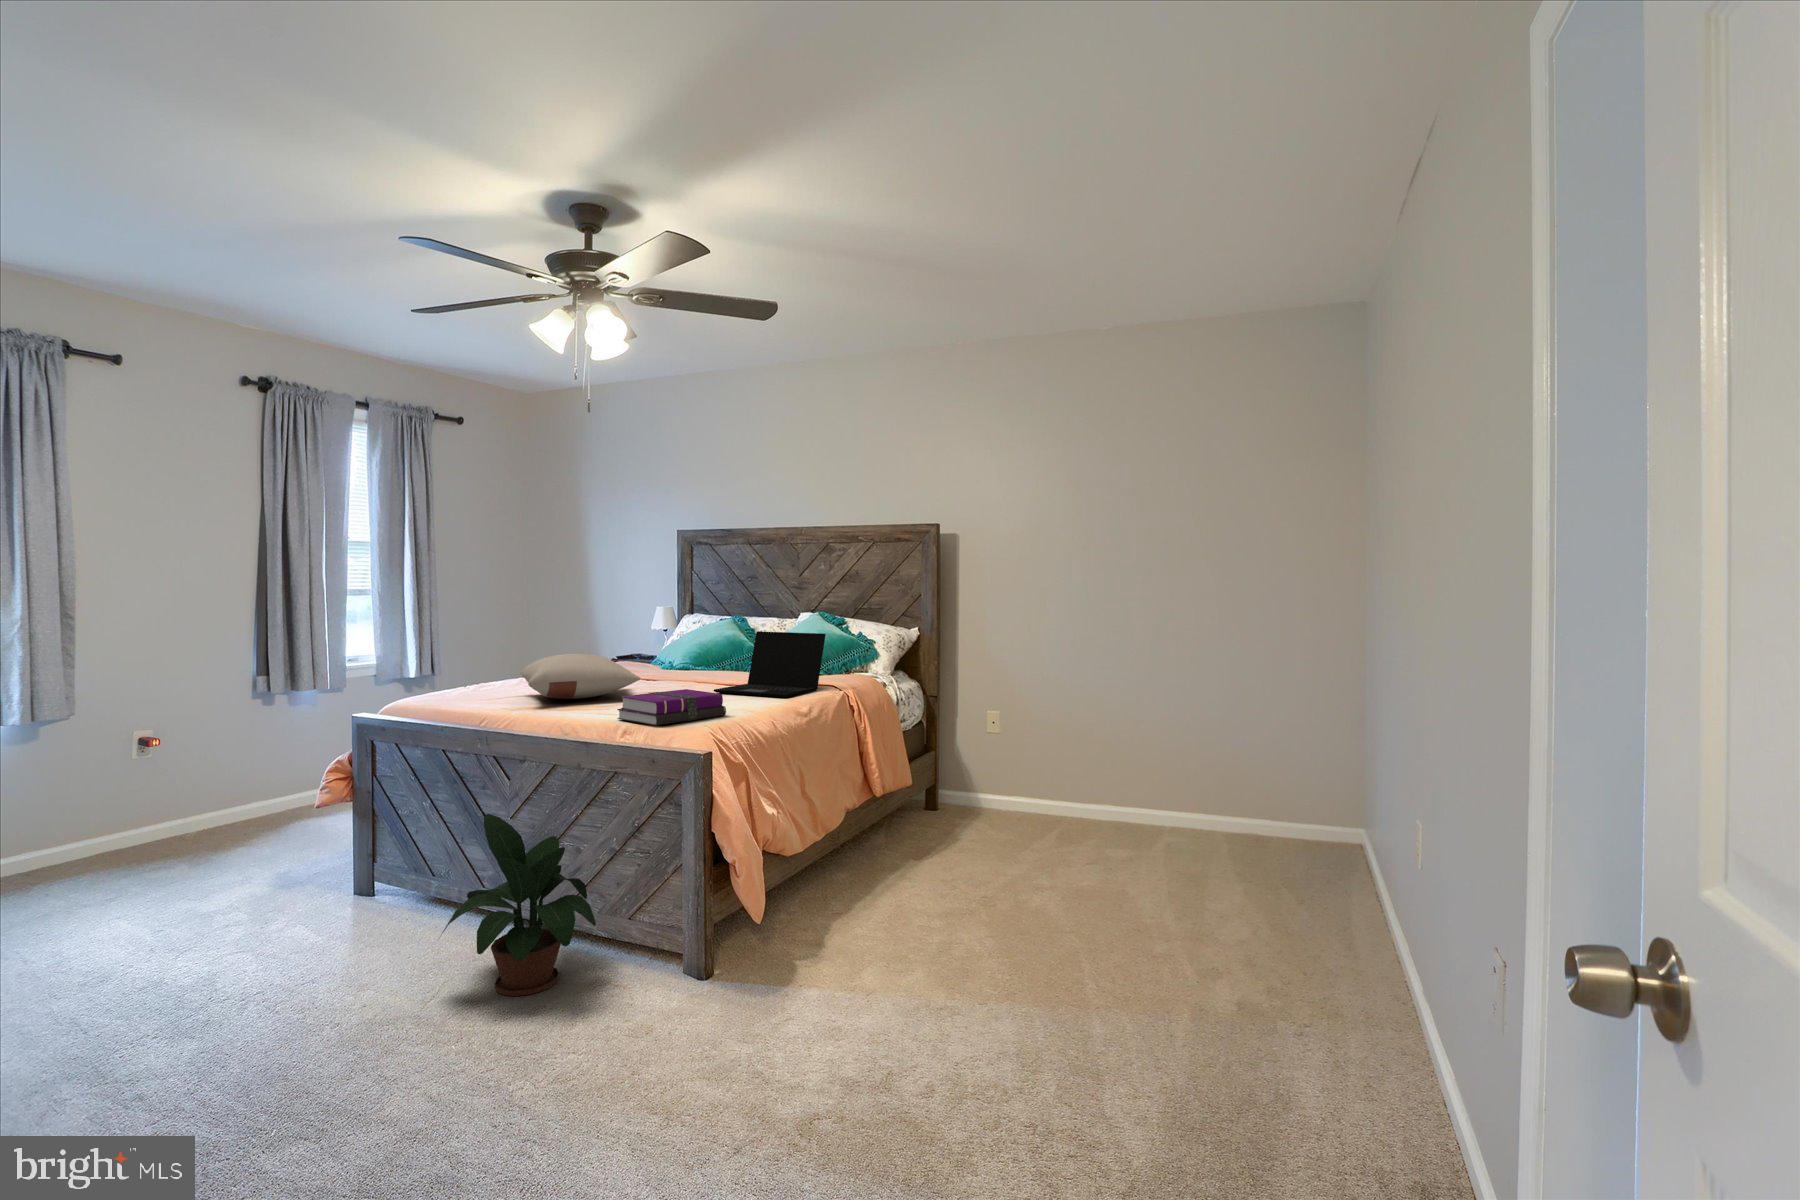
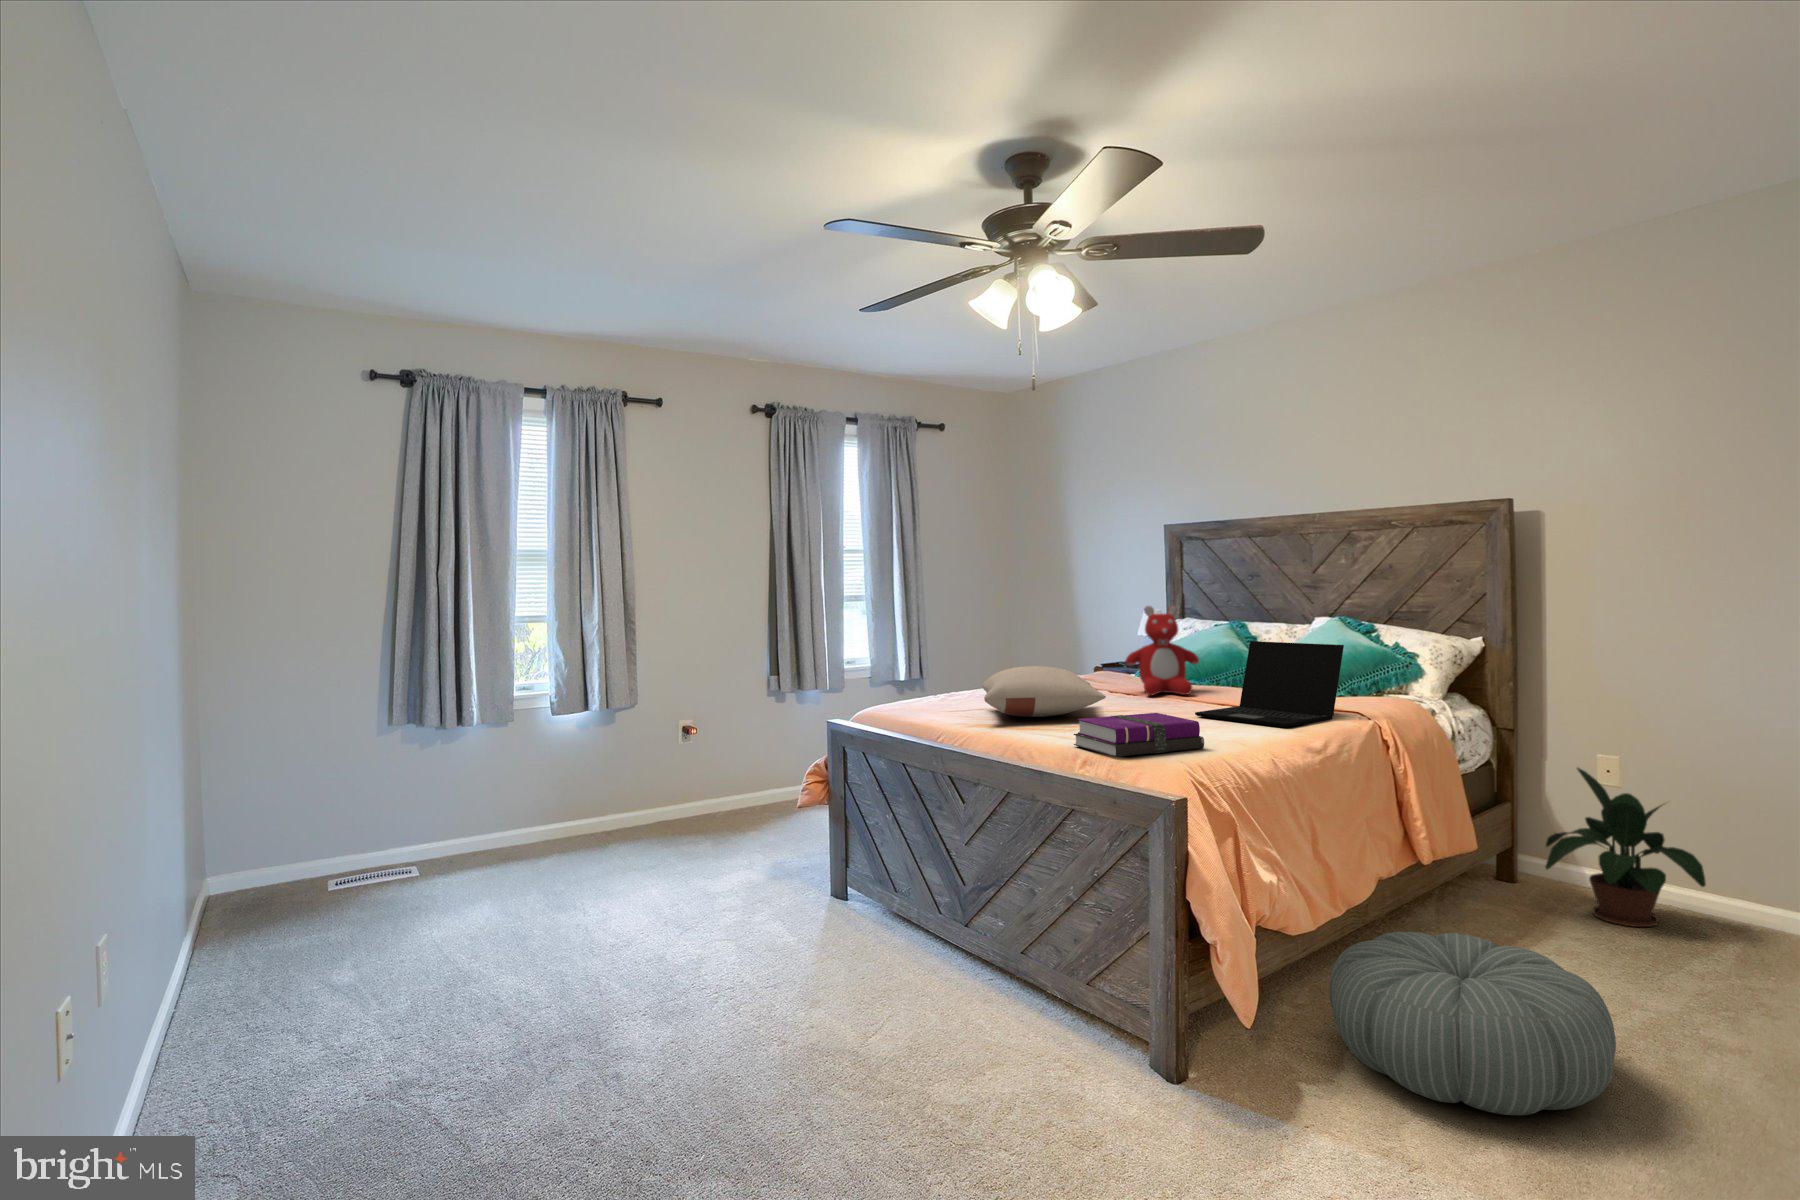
teddy bear: none [651,602,713,678] -> present [1125,605,1199,695]
potted plant: present [442,814,596,996] -> present [1546,768,1706,927]
pouf: none [815,838,989,954] -> present [1329,932,1616,1115]

